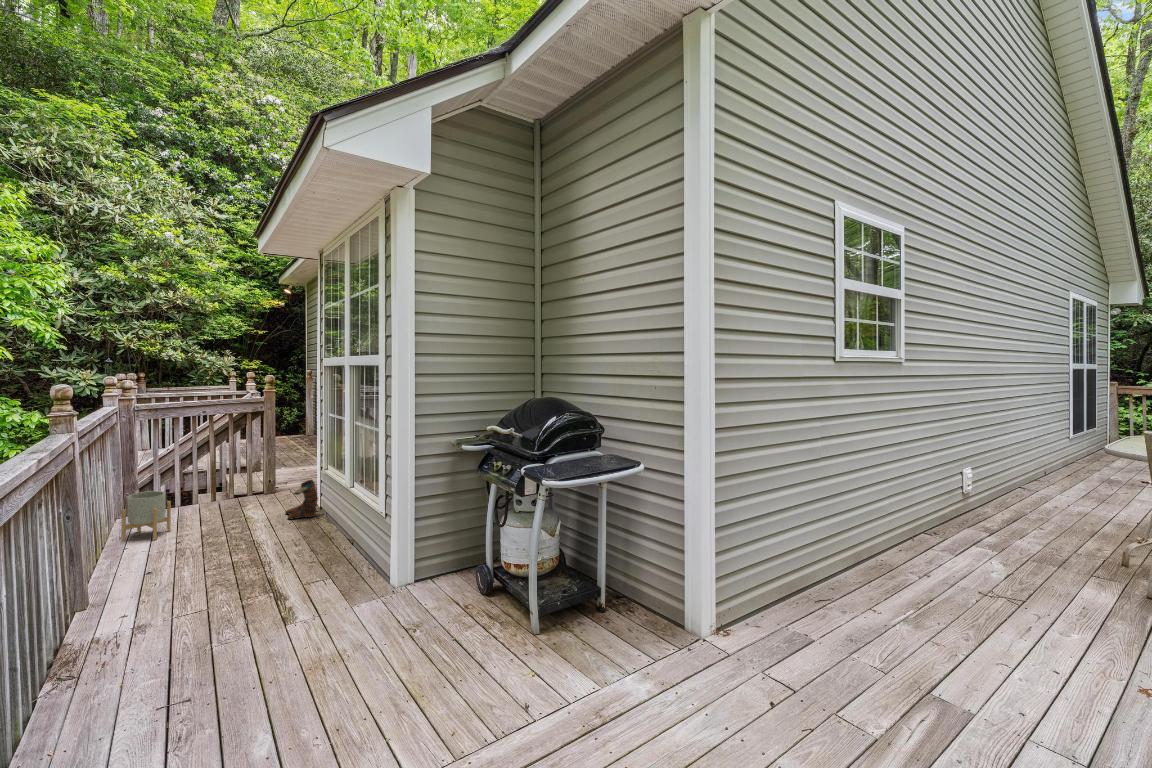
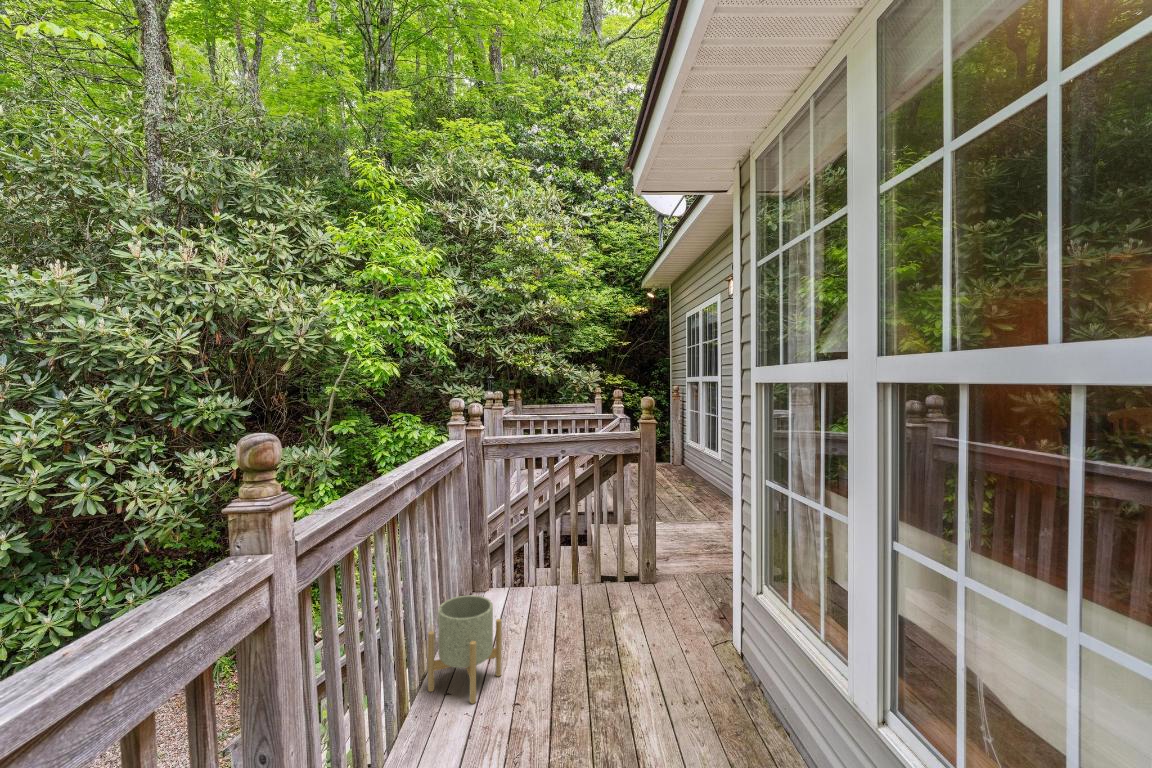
boots: present [286,479,318,520] -> none [686,601,752,696]

